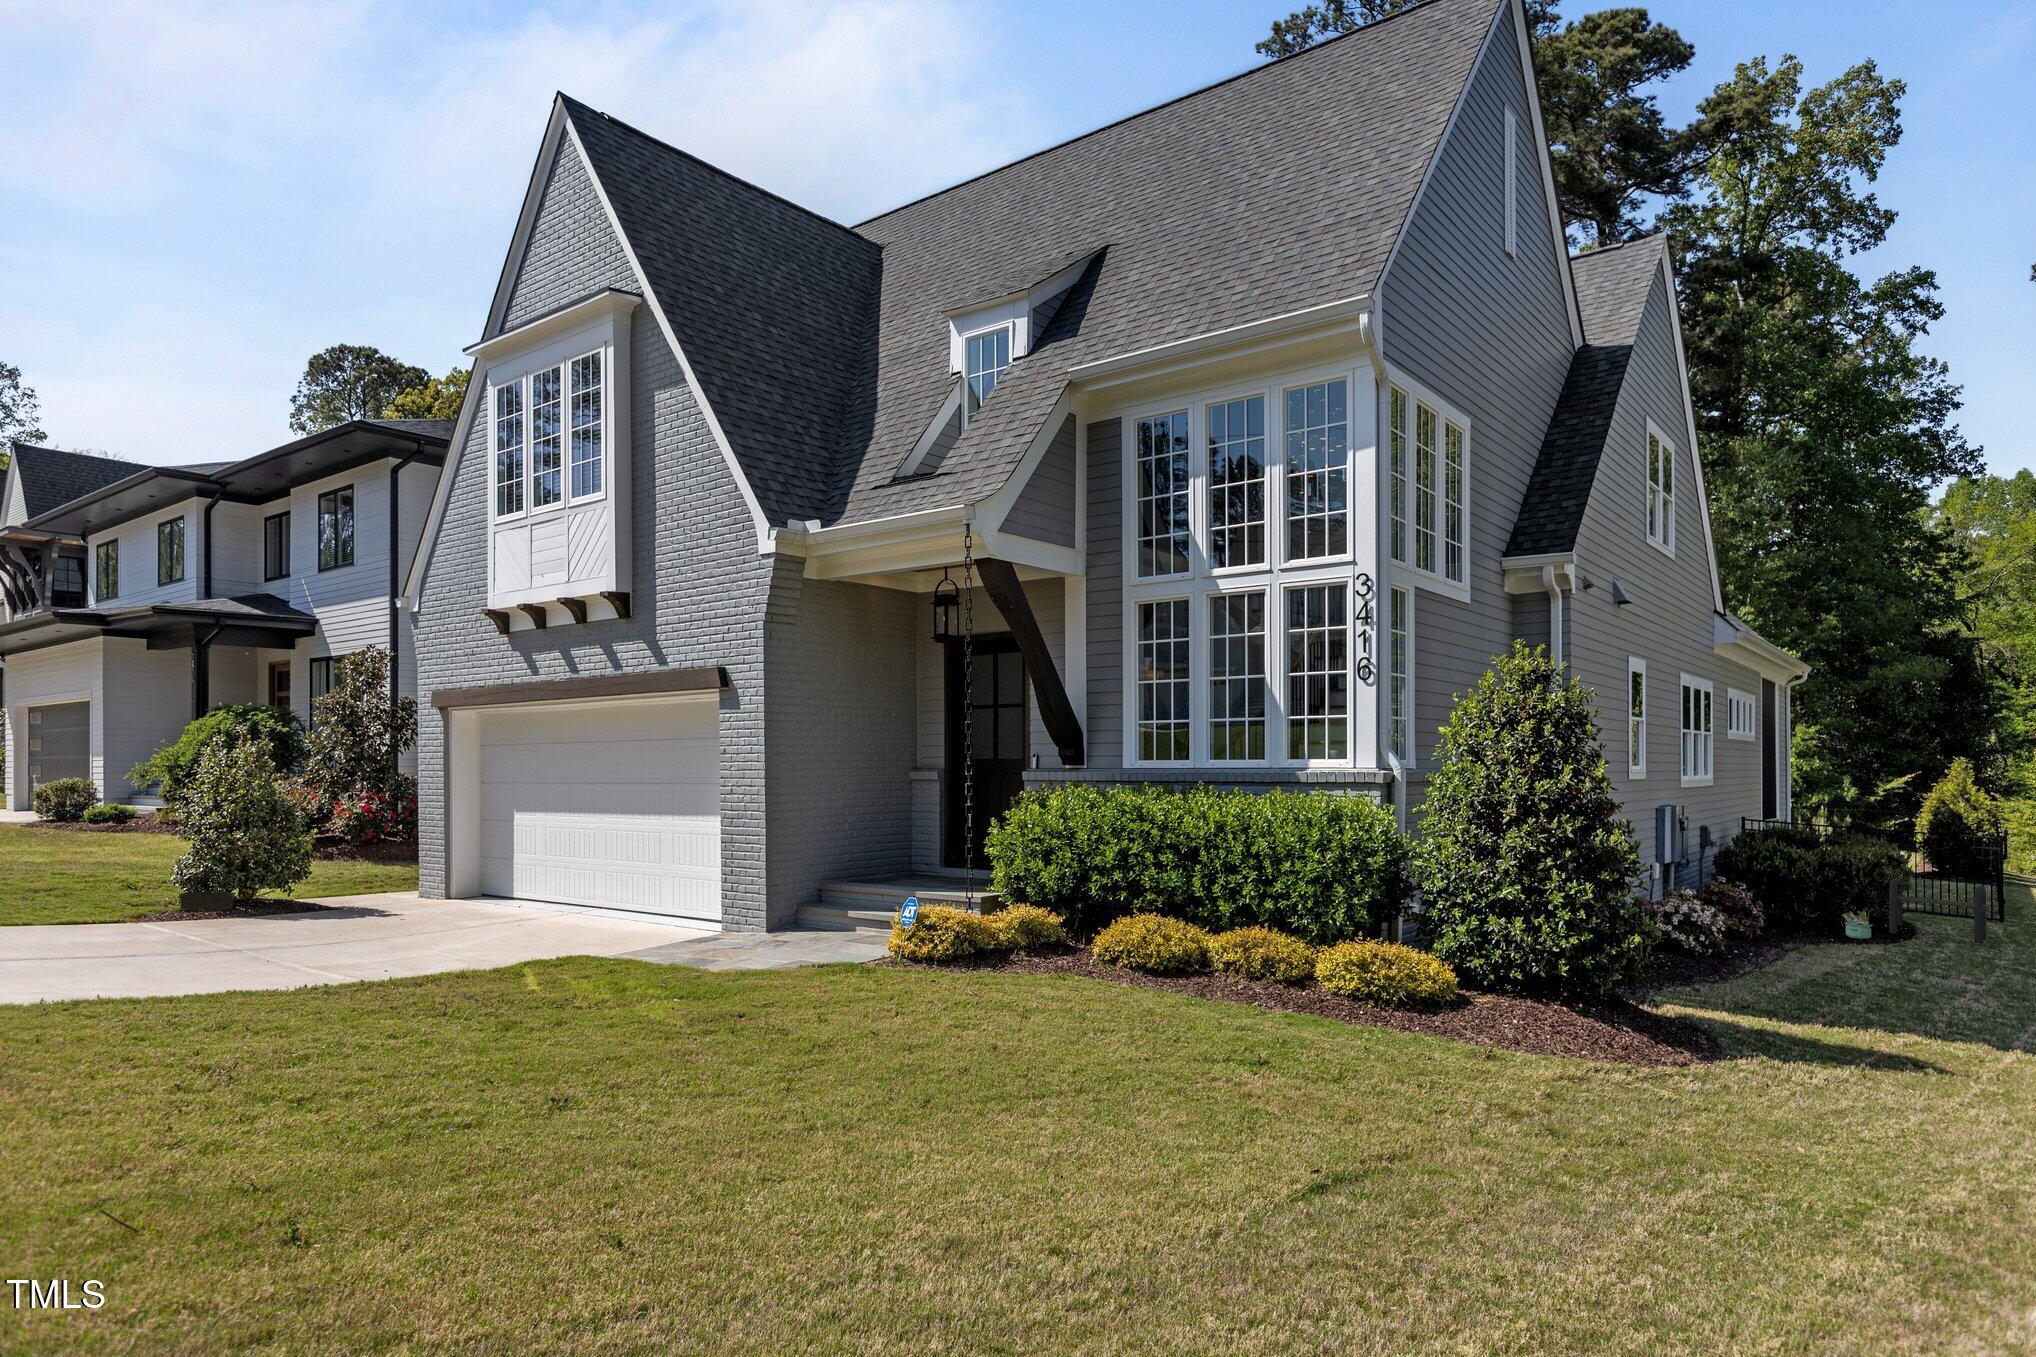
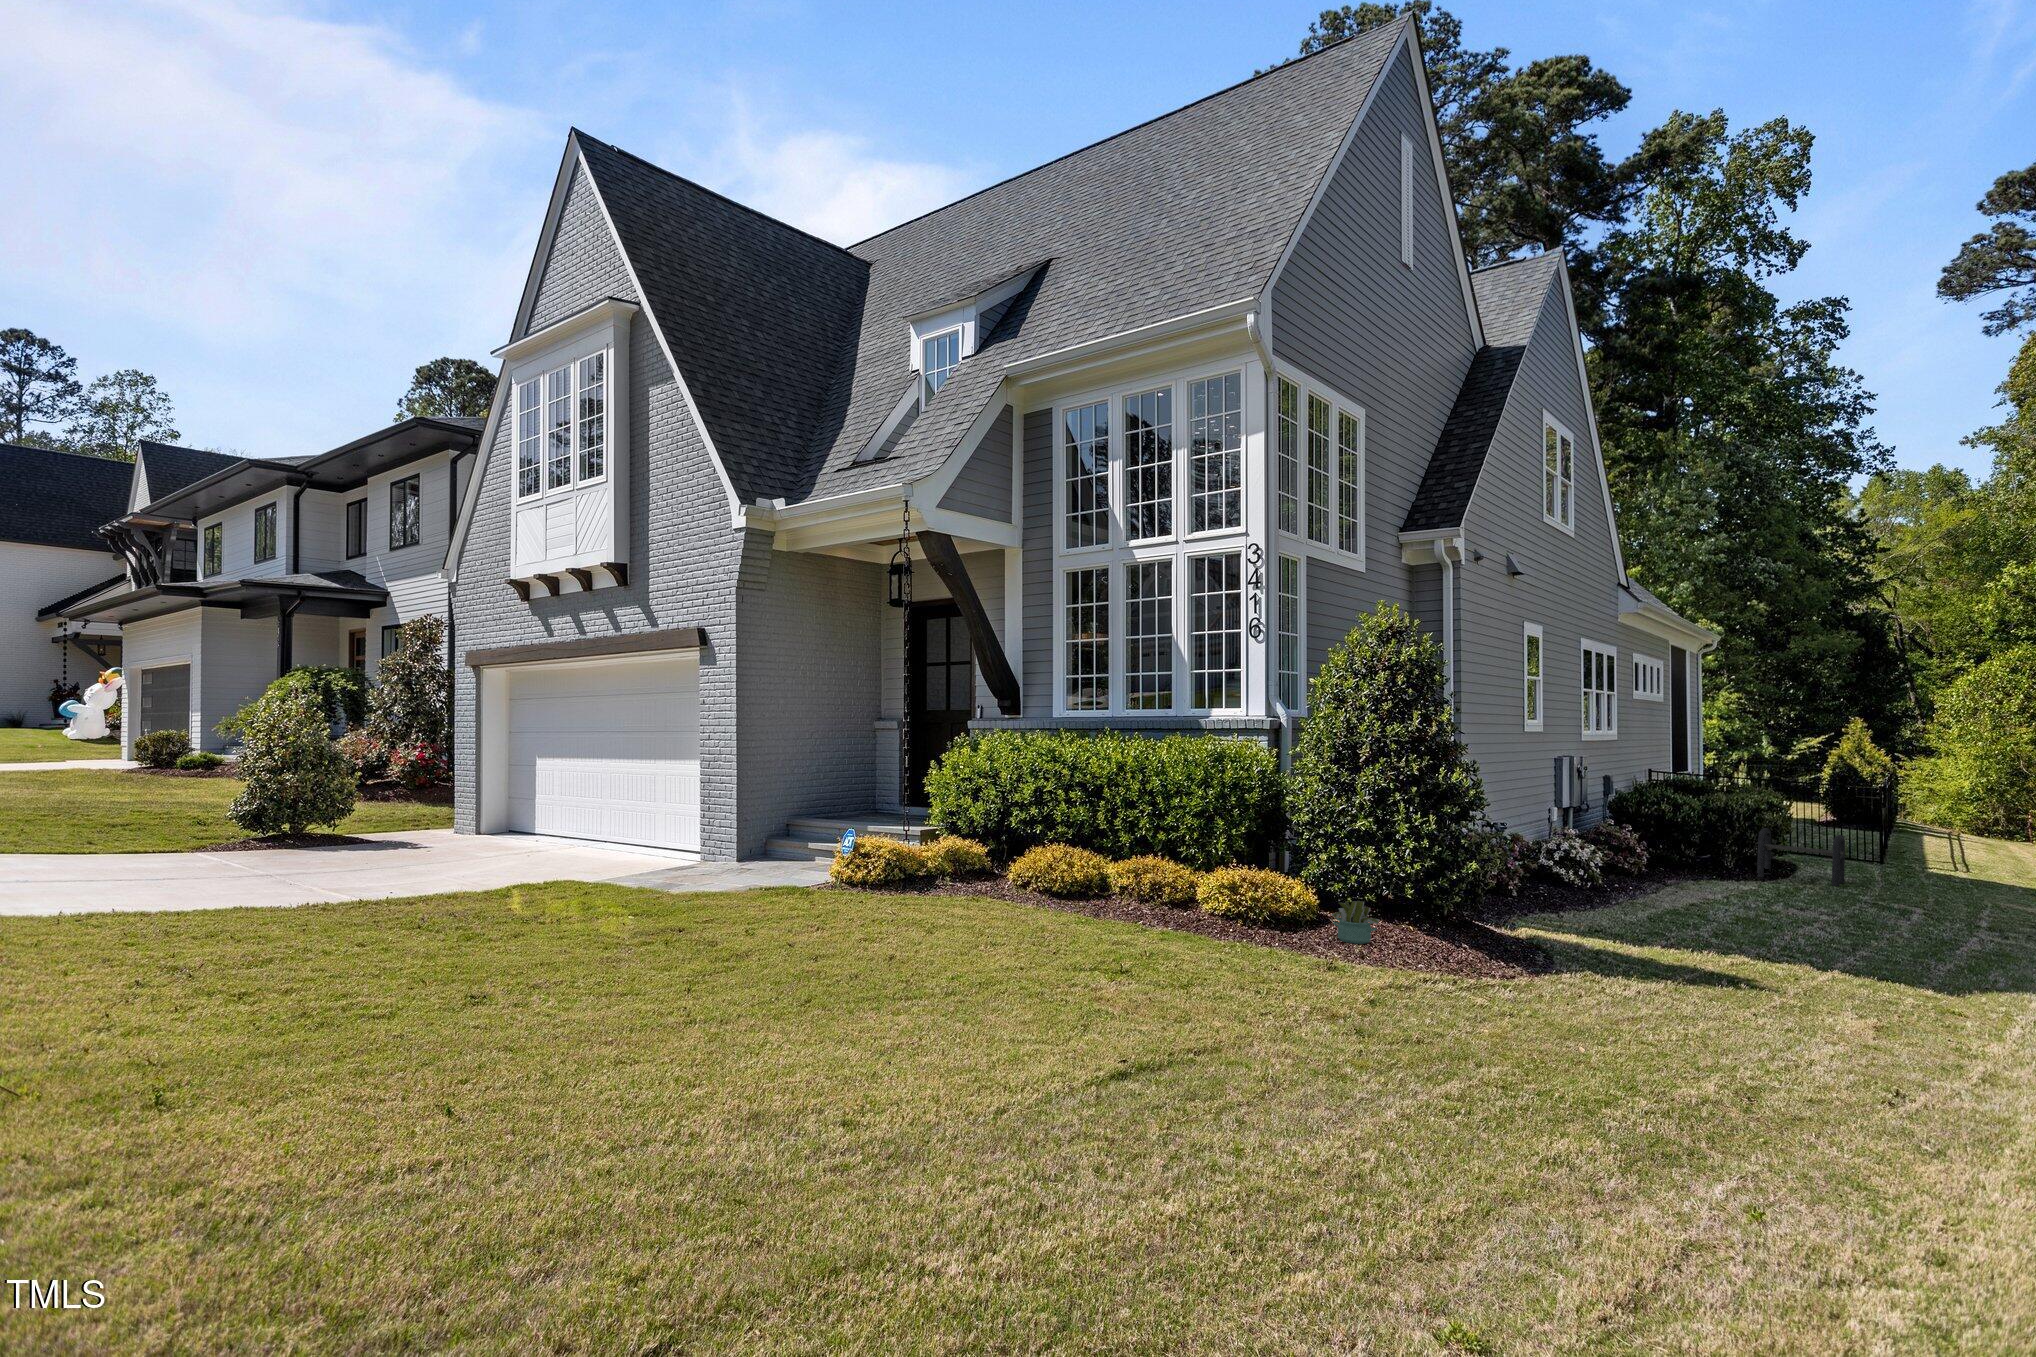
basket: present [179,871,235,911] -> none [234,805,284,840]
decorative plant: present [1842,911,1872,939] -> present [1331,901,1379,944]

